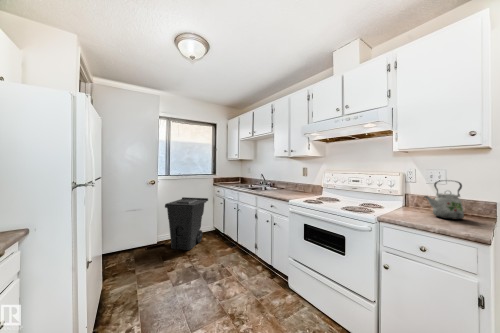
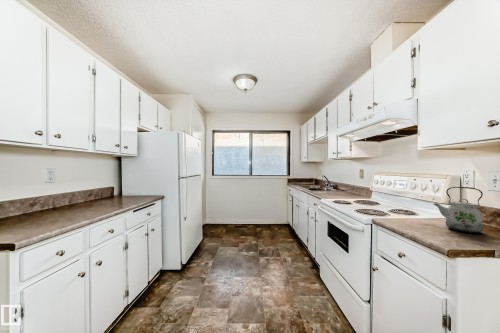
trash can: present [165,197,208,250] -> none [245,192,280,233]

